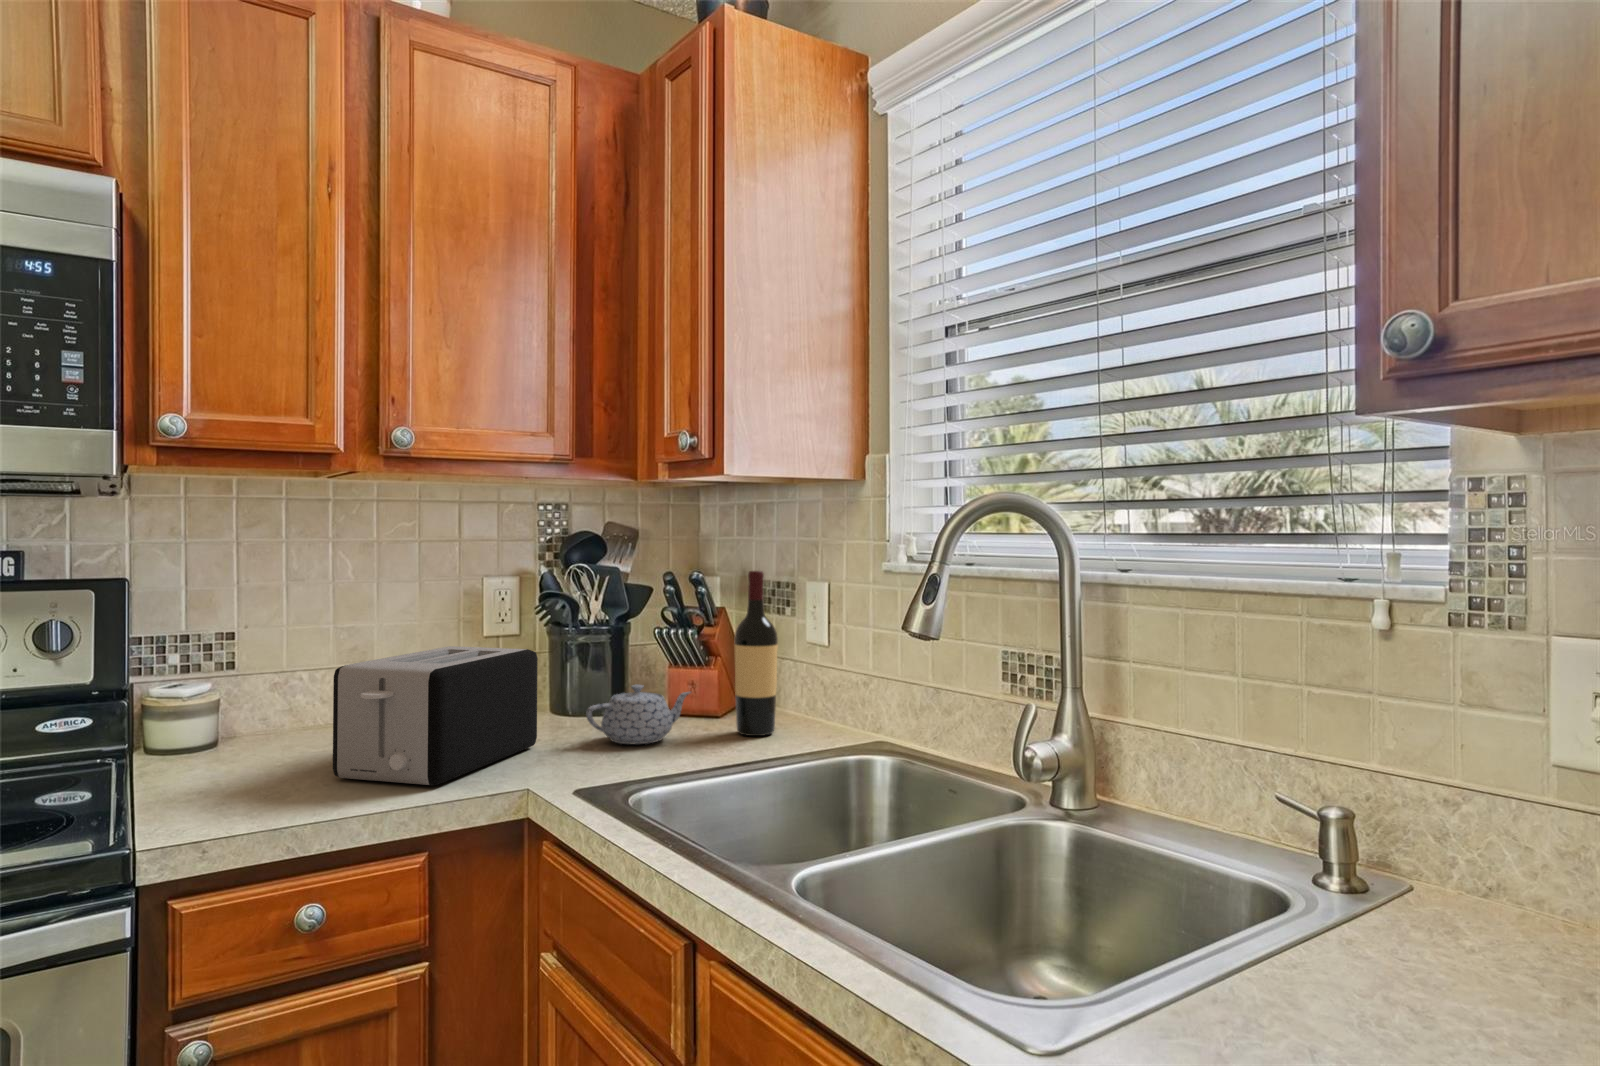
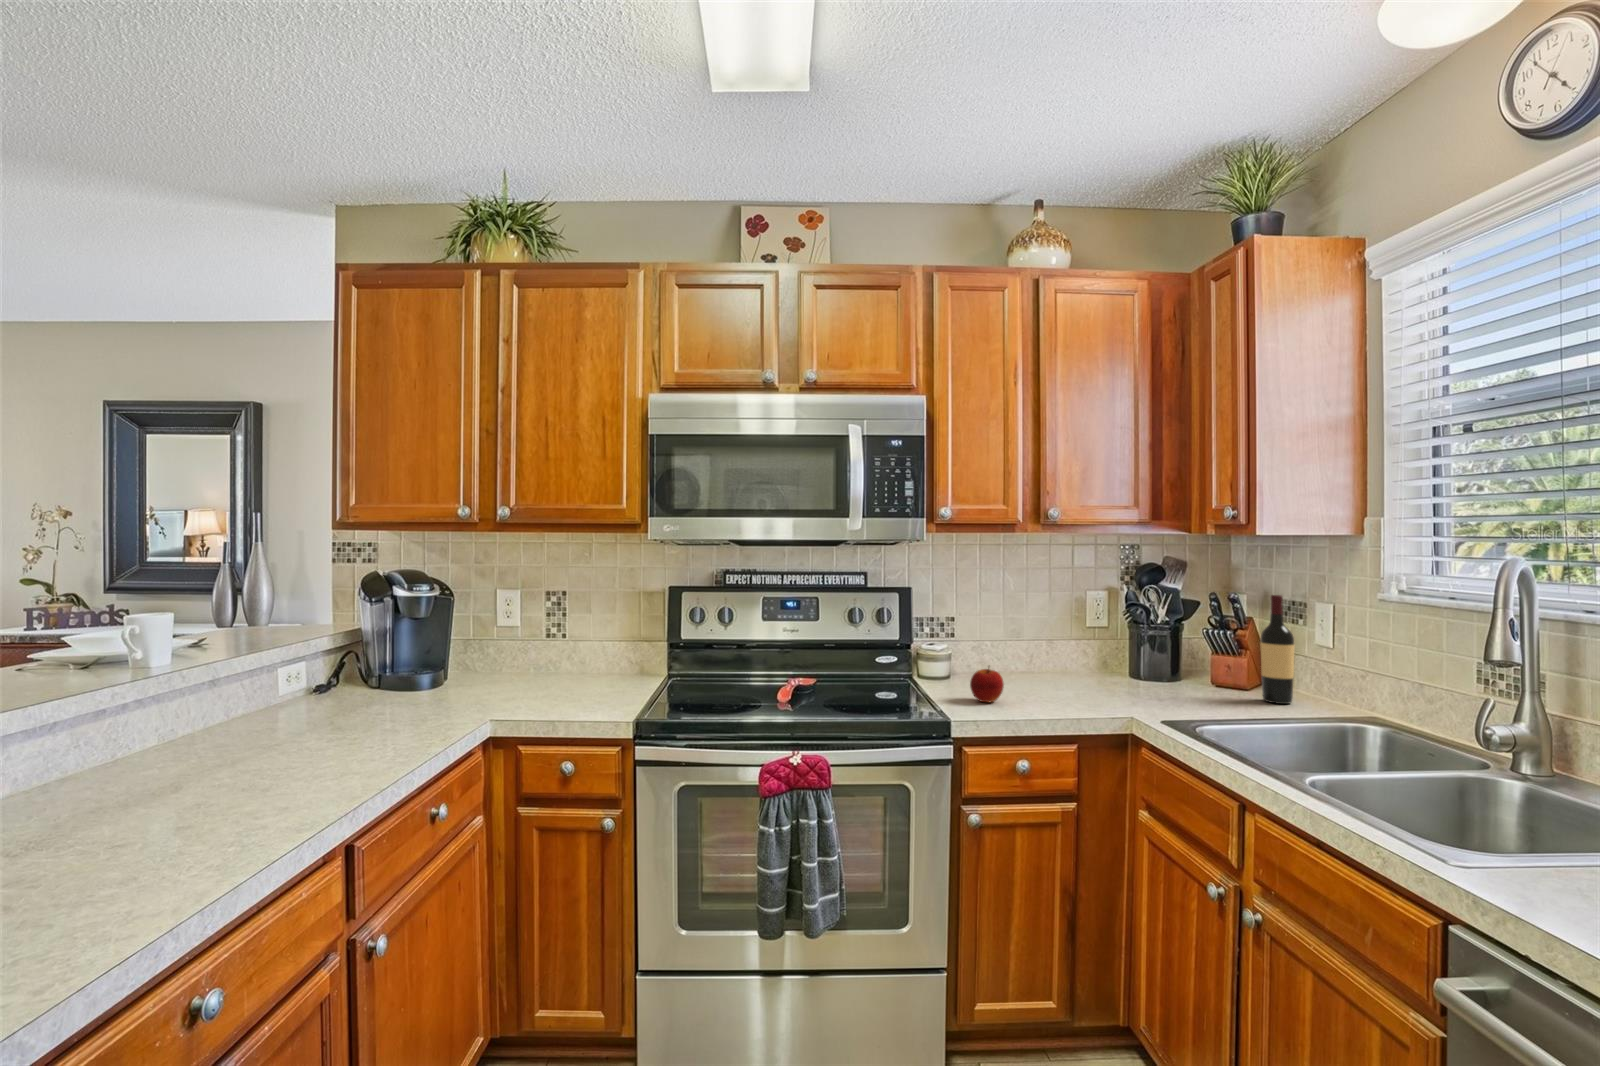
toaster: present [333,646,538,785] -> none [1021,631,1126,704]
teapot: present [586,685,690,744] -> none [1157,662,1229,698]
apple: none [203,732,283,812] -> present [970,667,1004,702]

